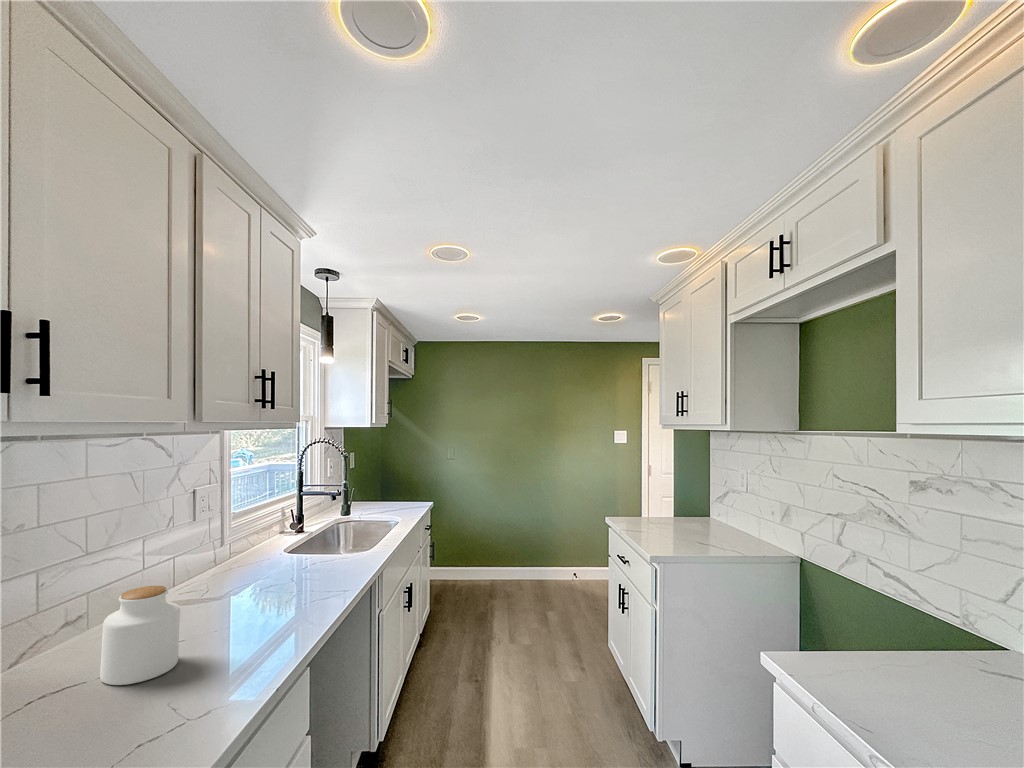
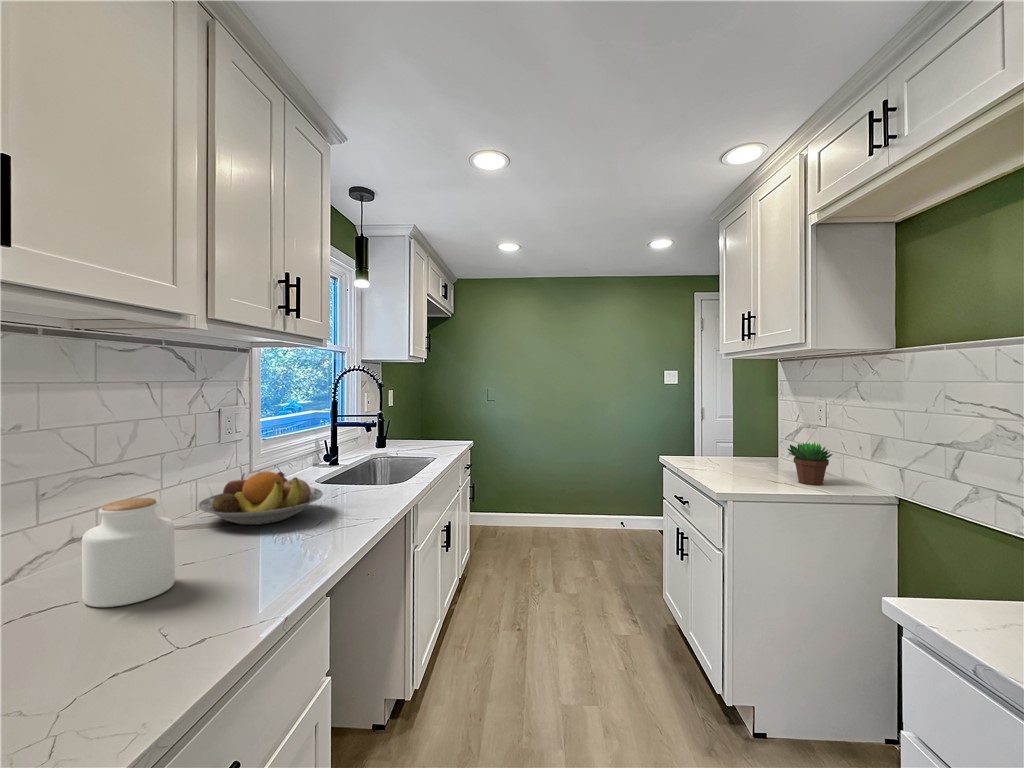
succulent plant: none [712,508,751,547] -> present [788,443,832,485]
fruit bowl: none [183,548,298,601] -> present [198,472,323,525]

